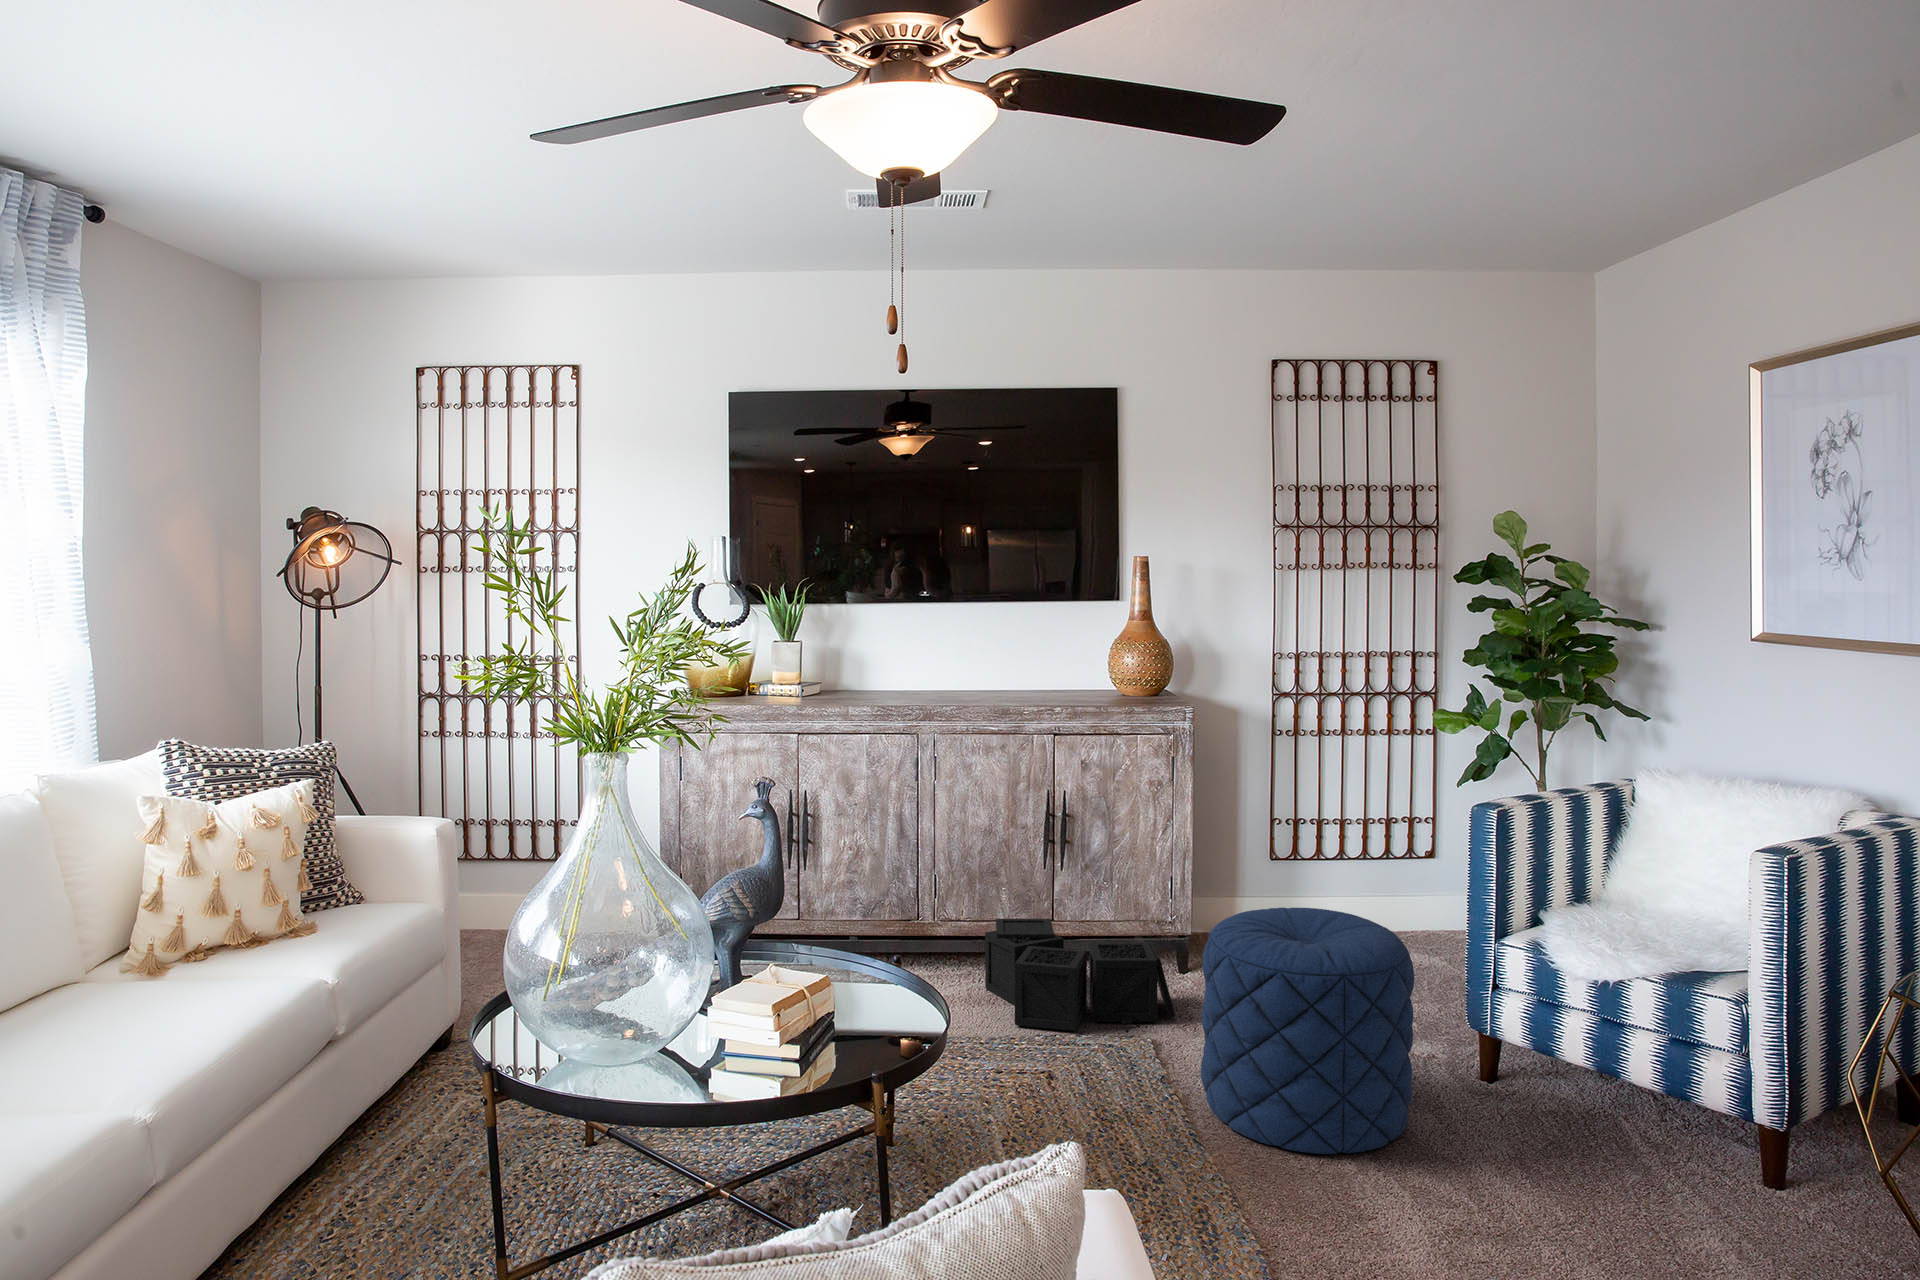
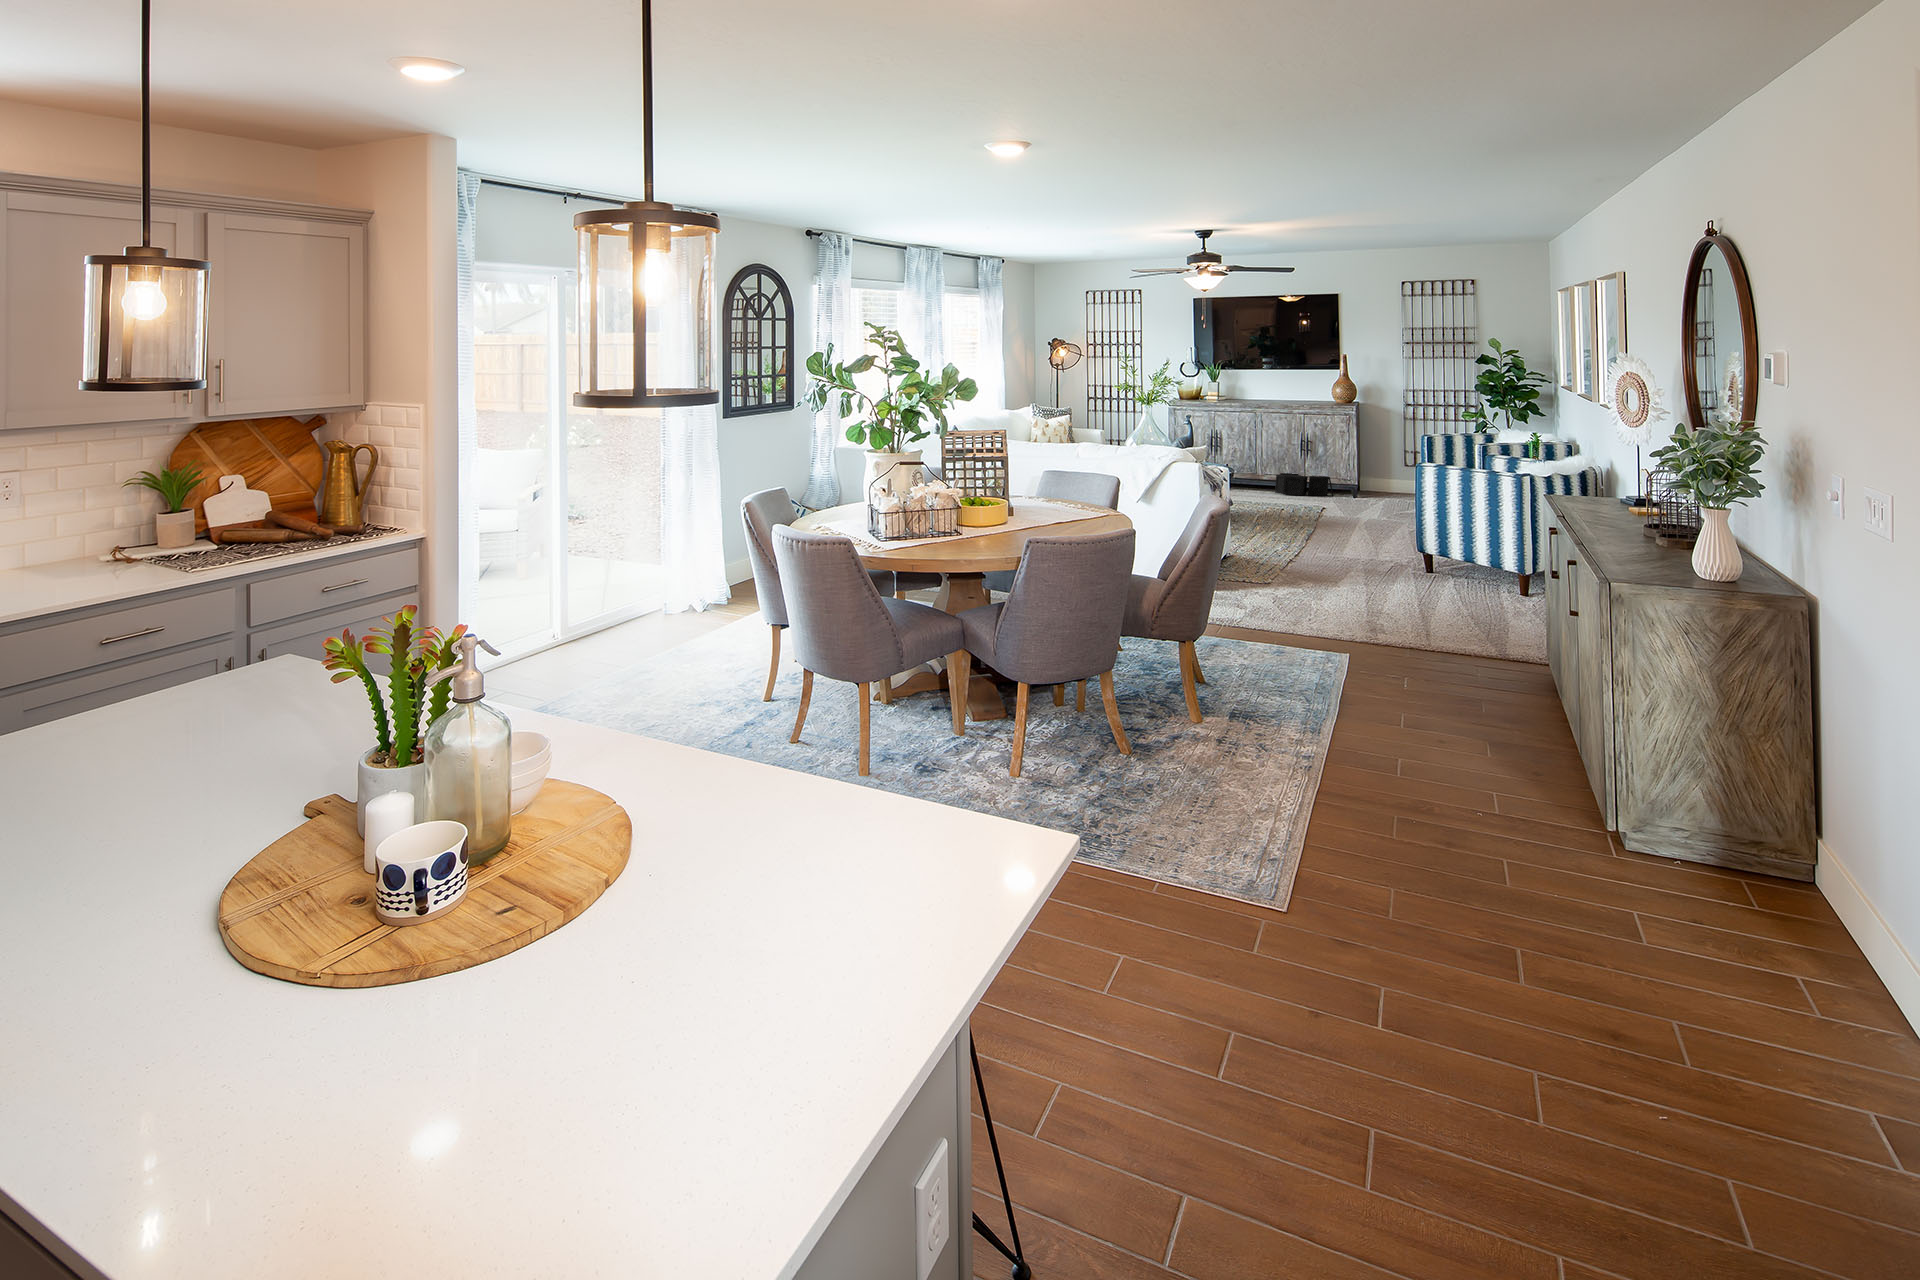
pouf: present [1201,908,1414,1154] -> none [1332,452,1391,504]

